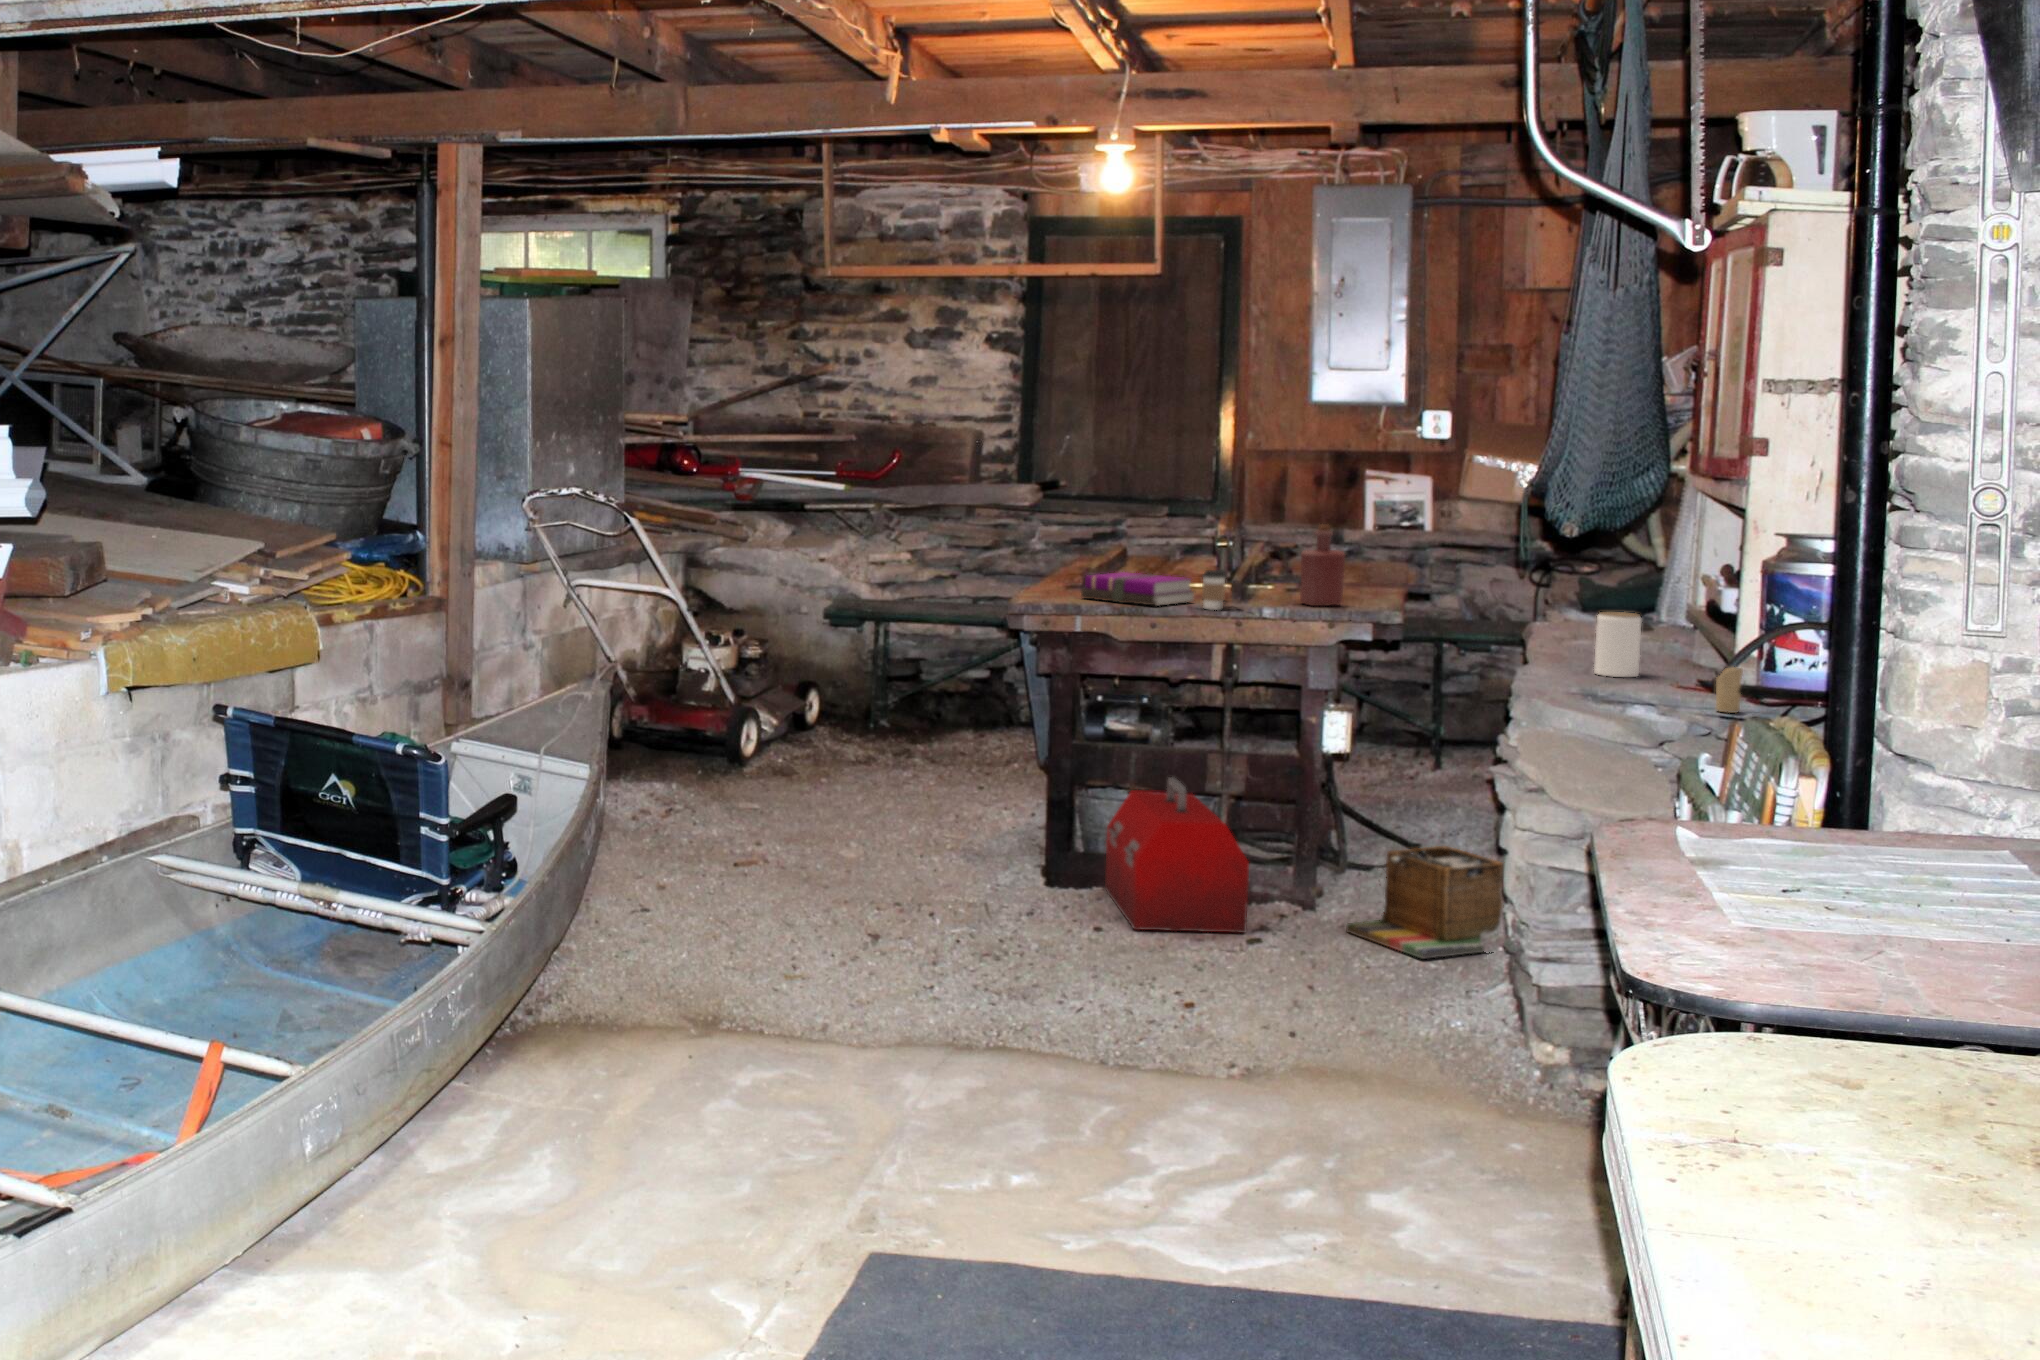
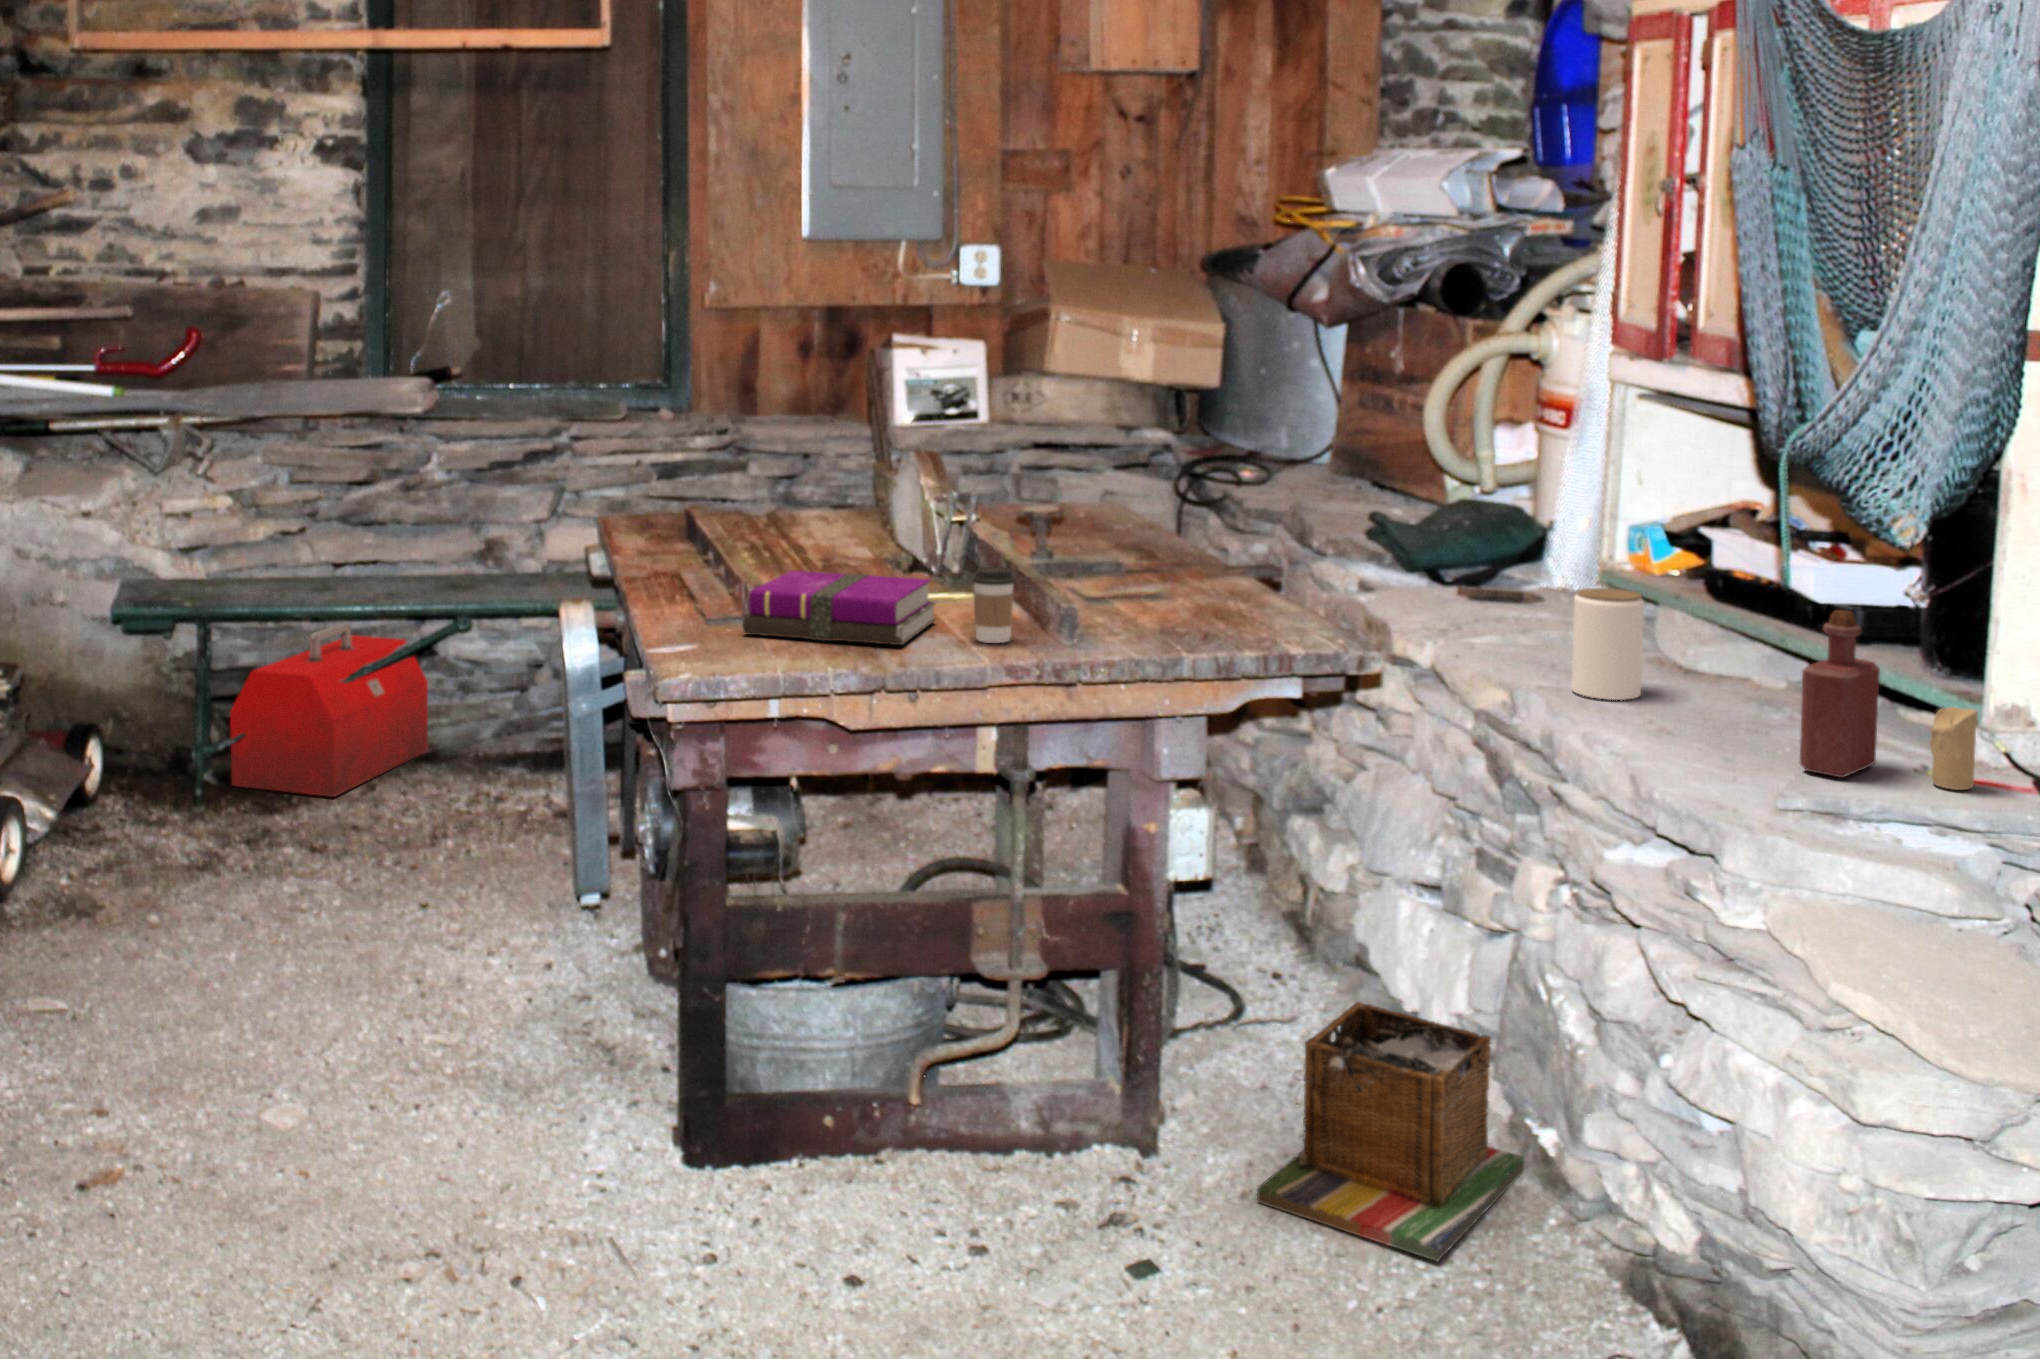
bottle: present [1300,524,1346,606] -> present [1800,610,1880,778]
toolbox: present [1105,777,1249,933] -> present [230,623,428,797]

